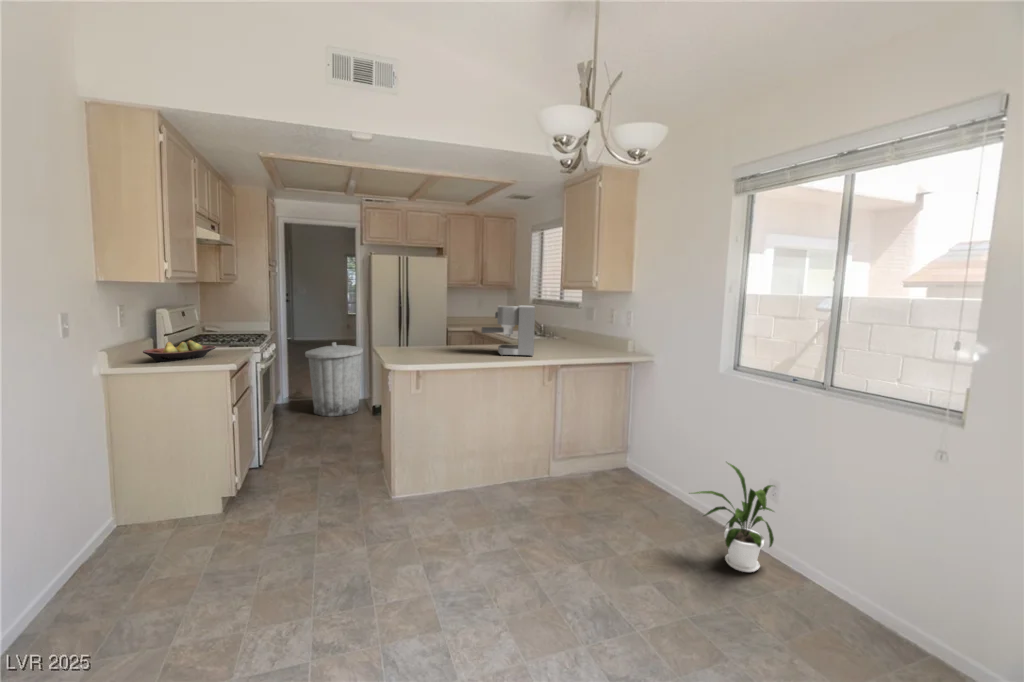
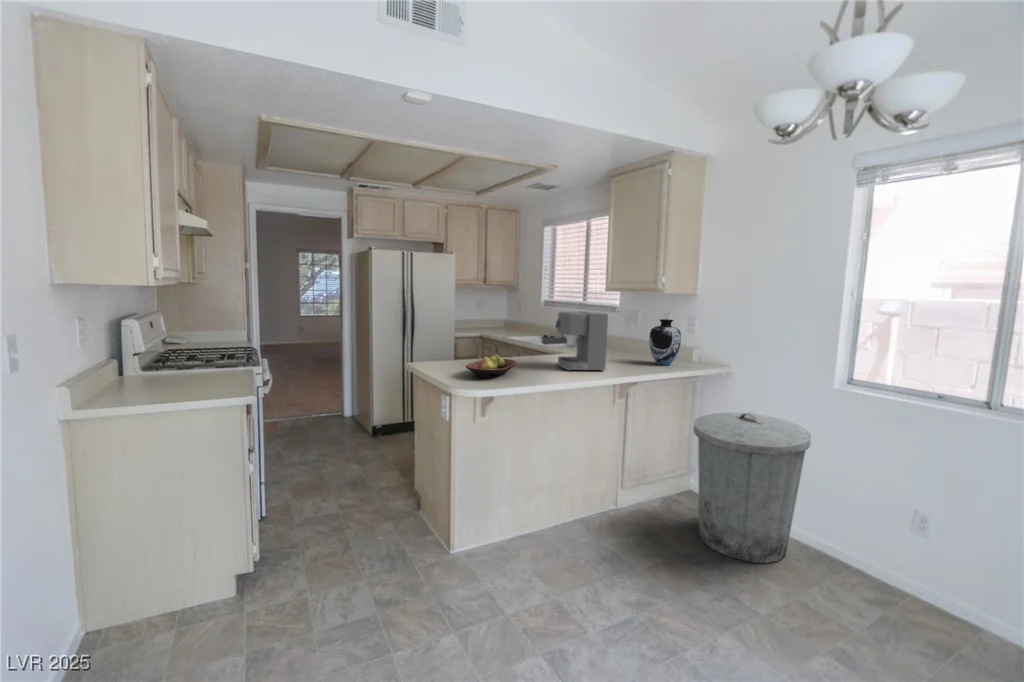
vase: none [587,313,614,354] -> present [649,319,681,365]
fruit bowl: present [143,340,216,361] -> present [466,354,516,379]
trash can: present [305,342,363,416] -> present [694,412,811,563]
house plant: present [693,463,774,572] -> none [833,494,951,626]

